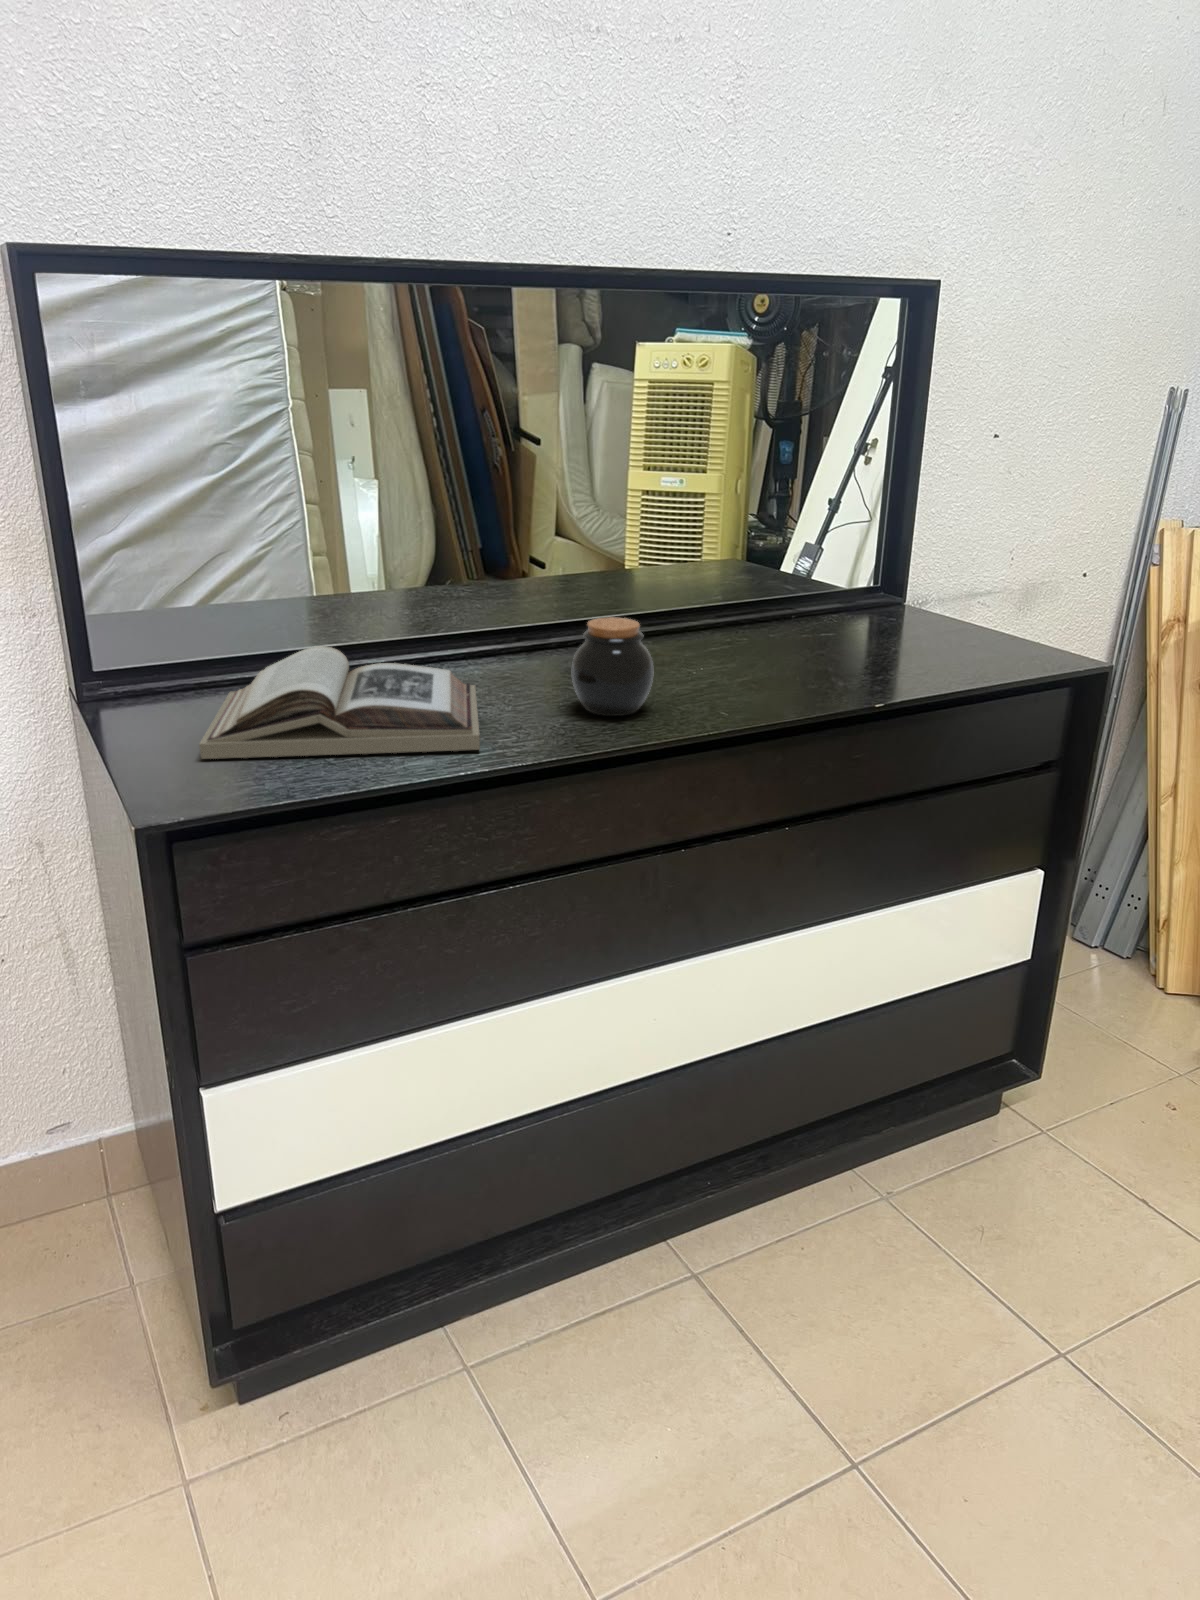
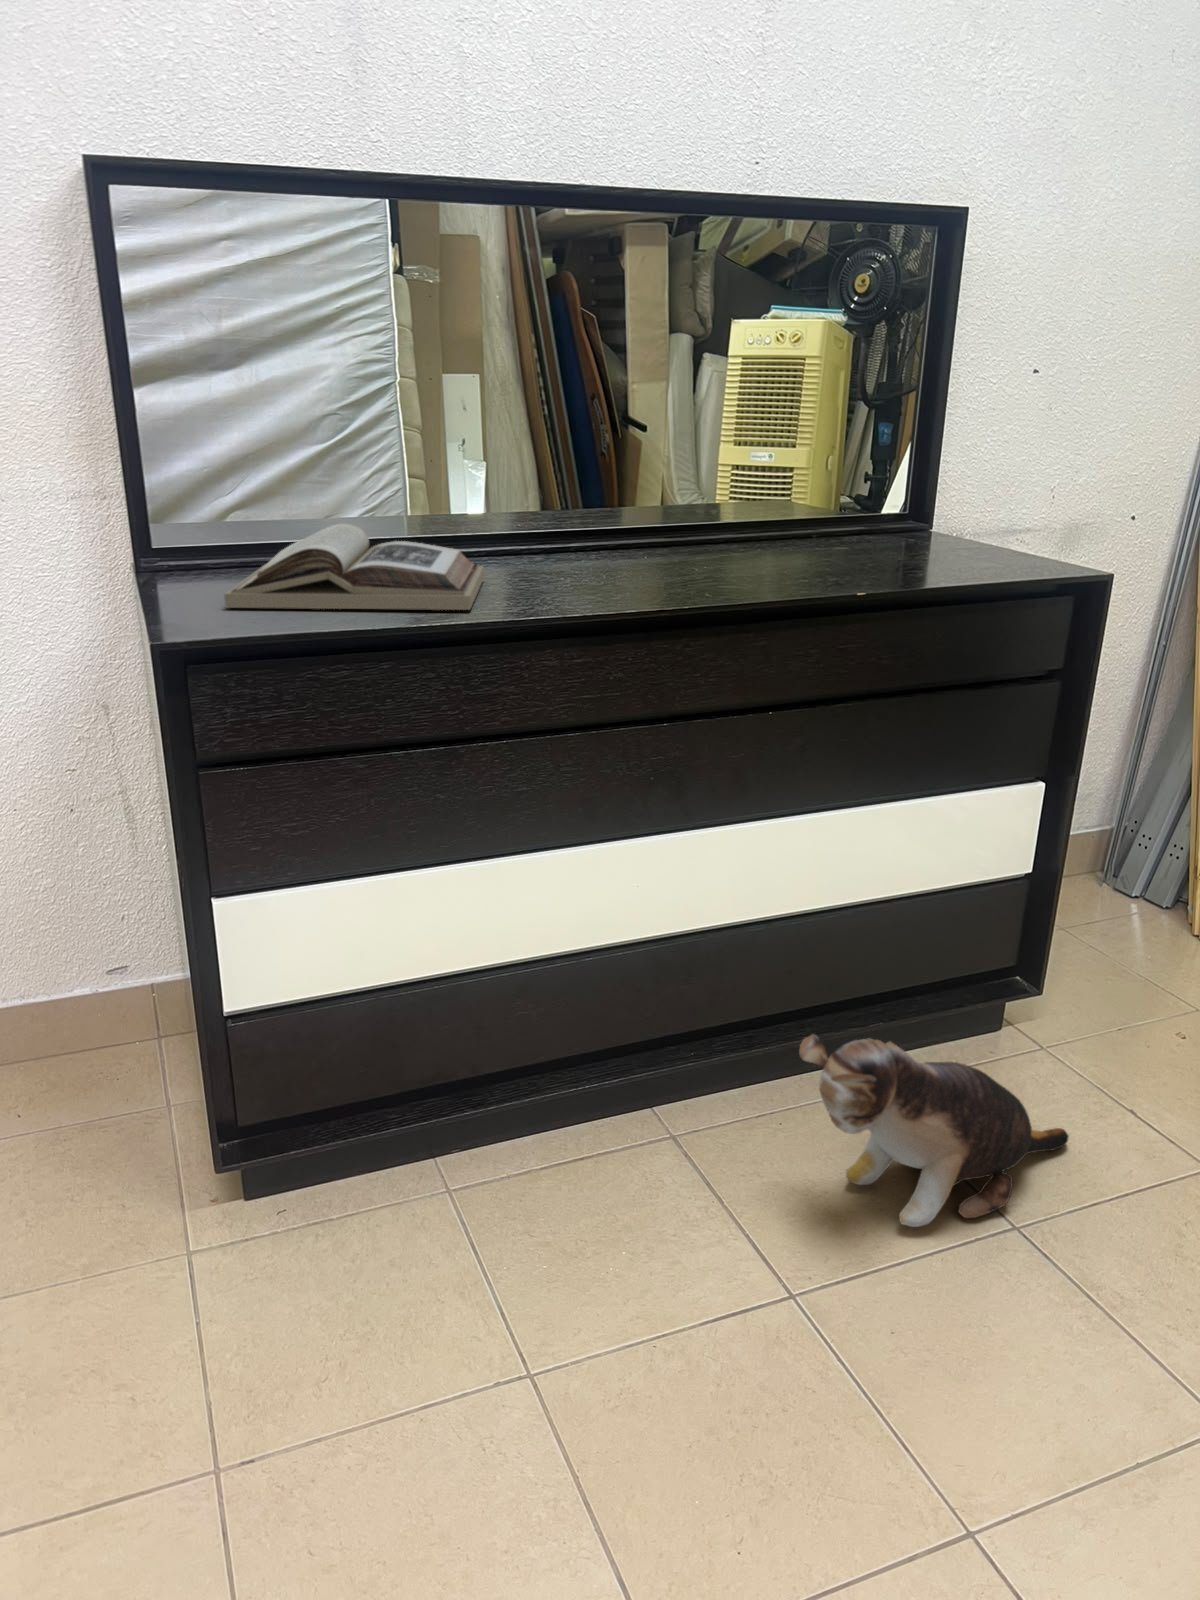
jar: present [572,617,653,716] -> none [568,504,643,594]
plush toy: none [845,1174,1095,1366] -> present [799,1034,1069,1227]

